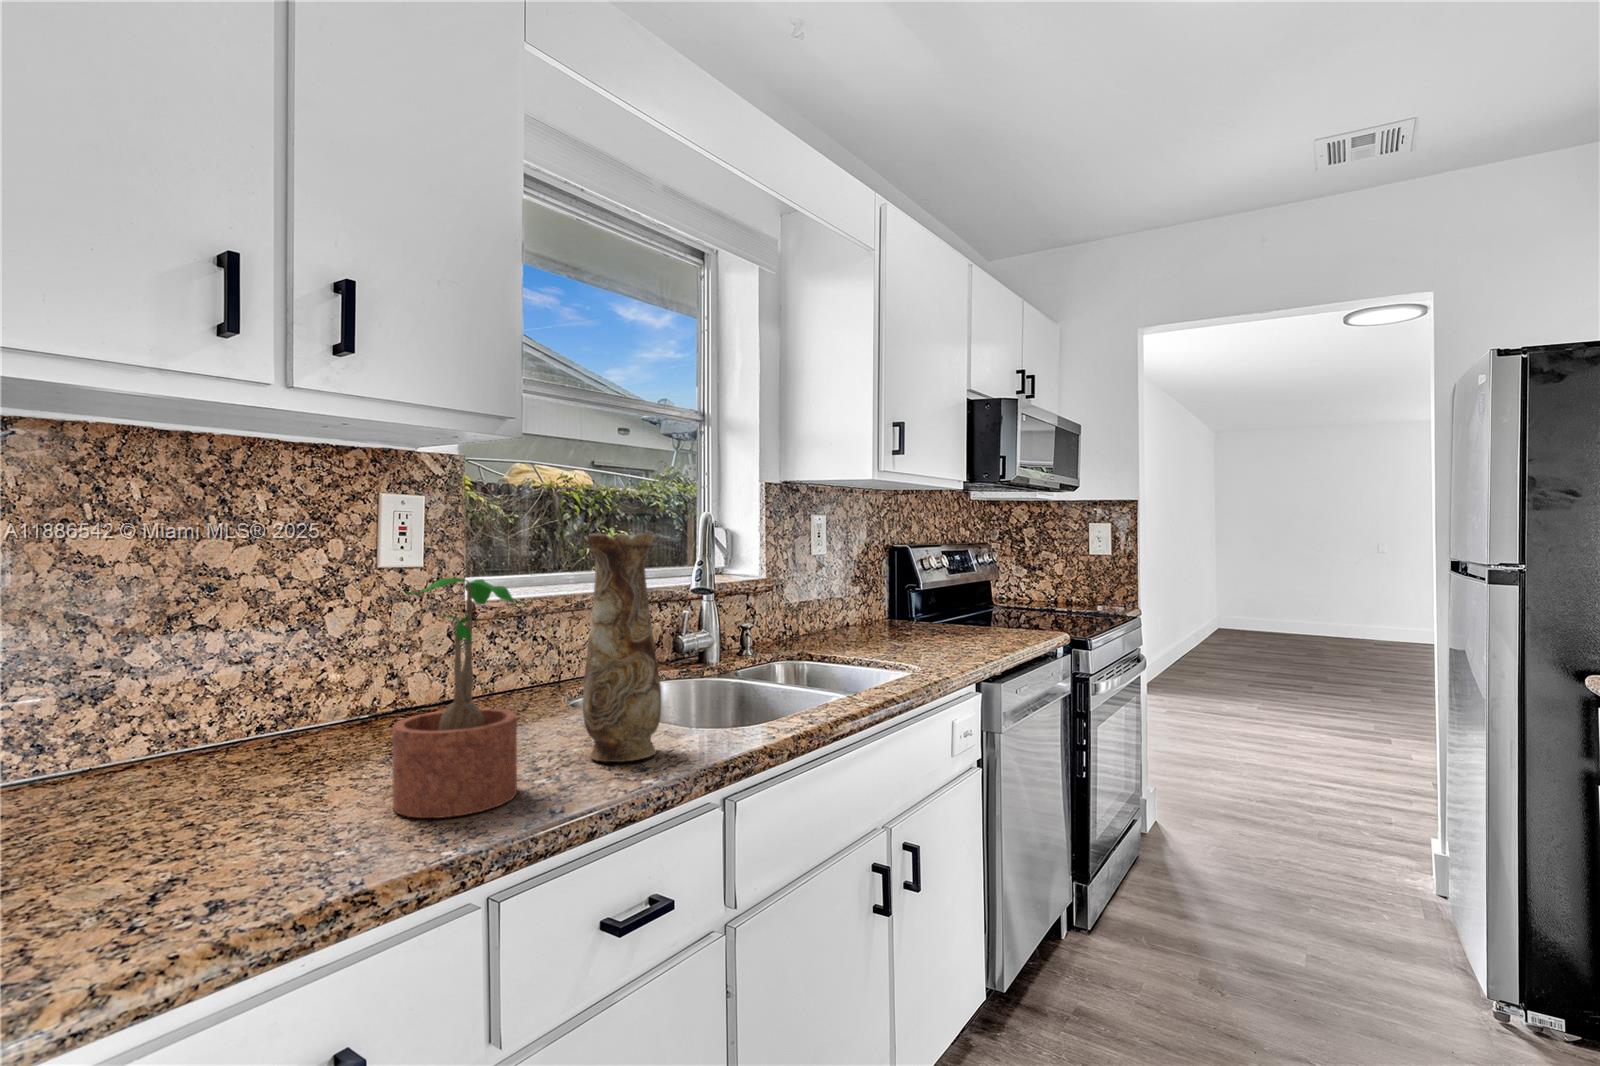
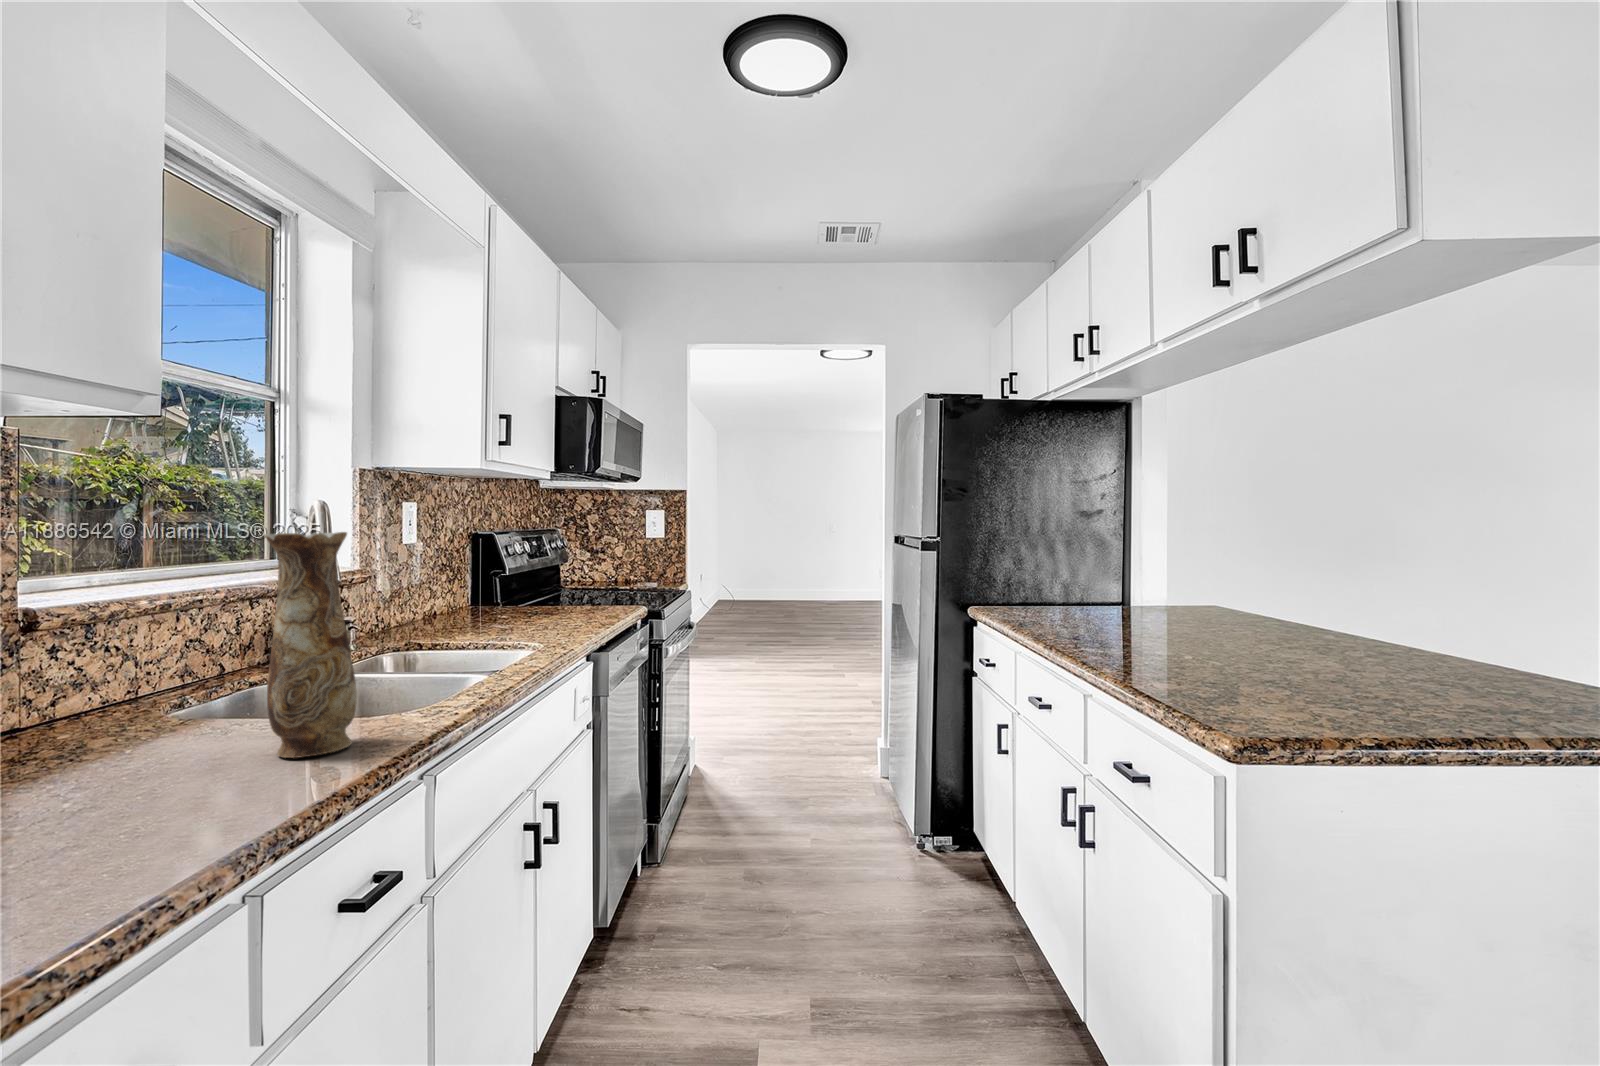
potted plant: present [393,577,517,818] -> none [69,582,243,840]

